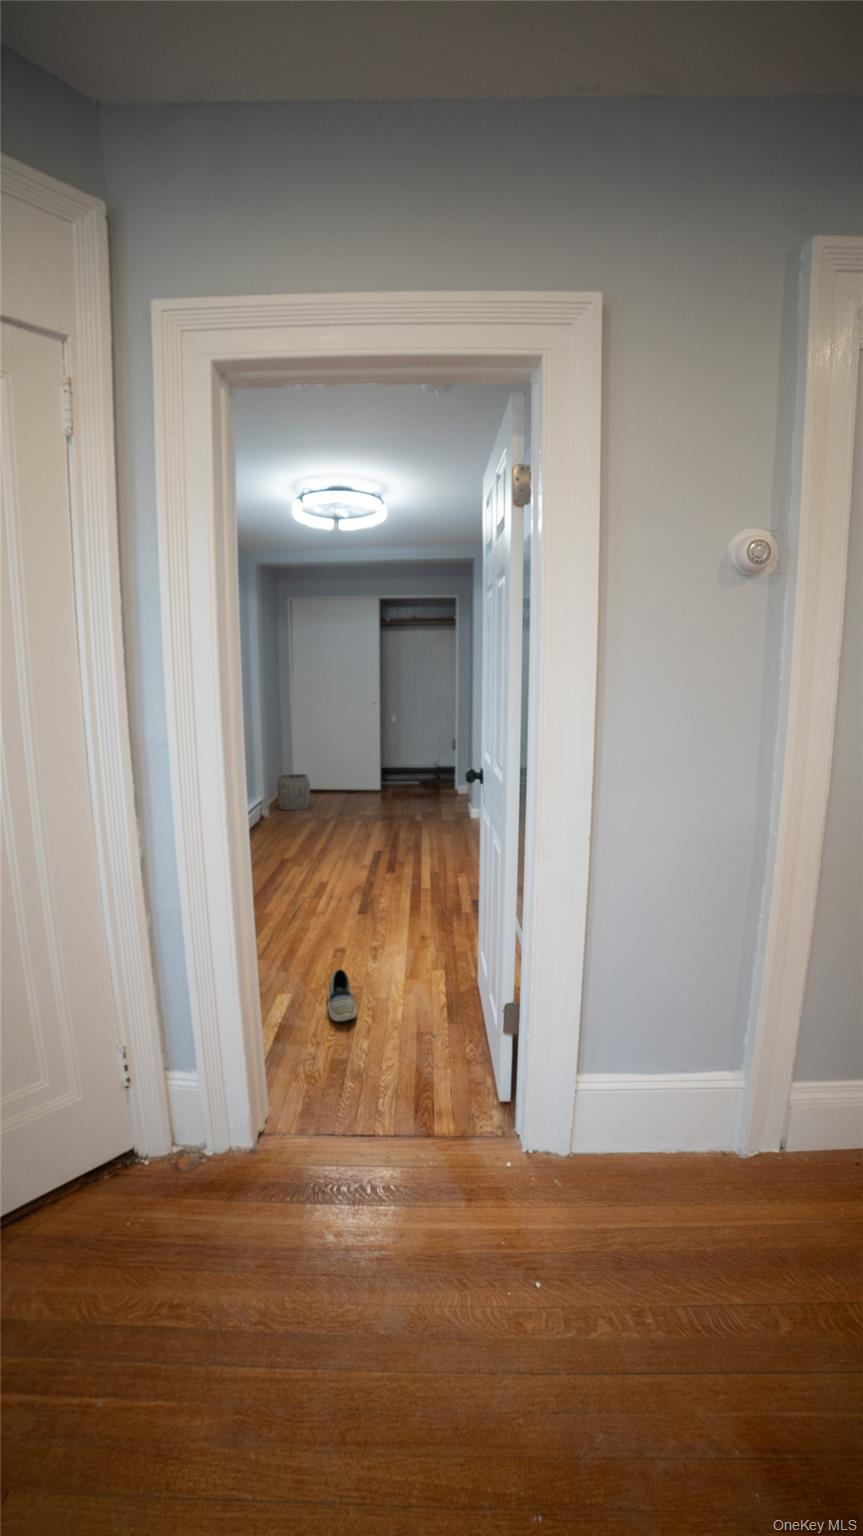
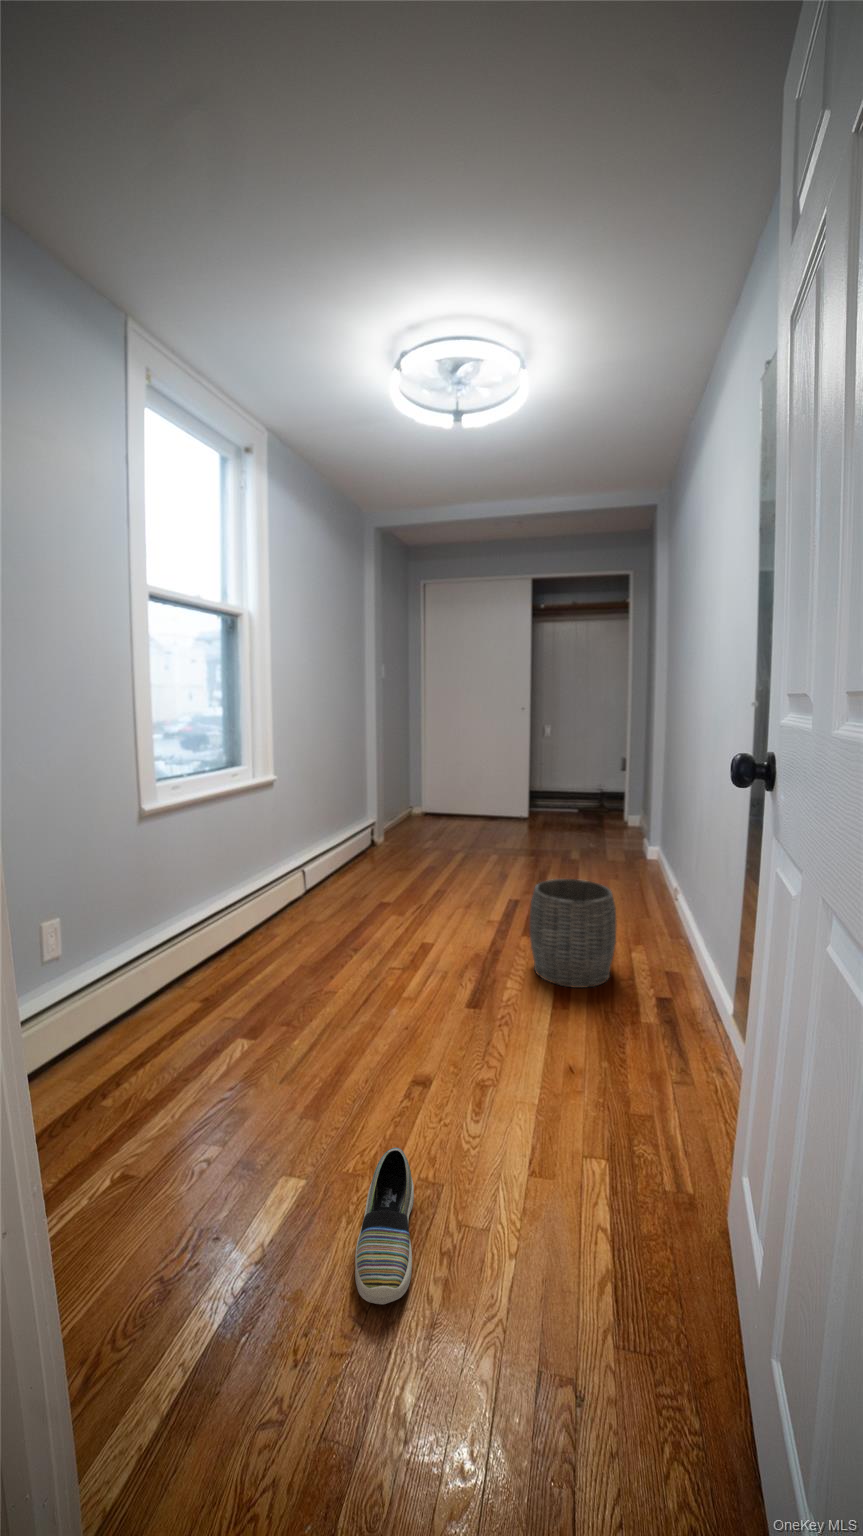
woven basket: present [277,774,310,810] -> present [530,879,616,988]

